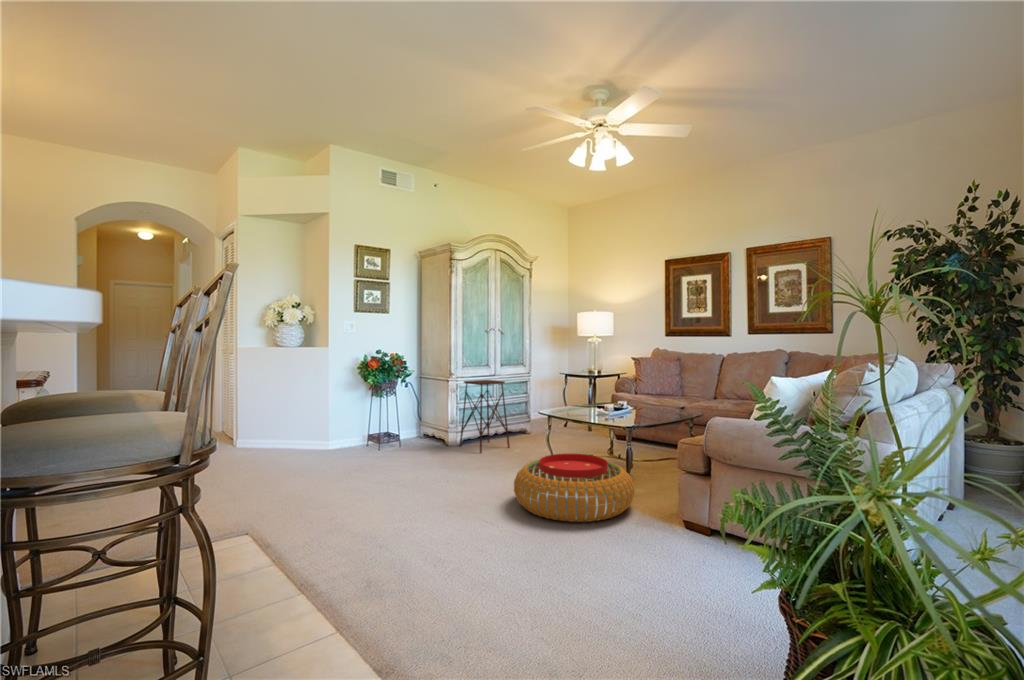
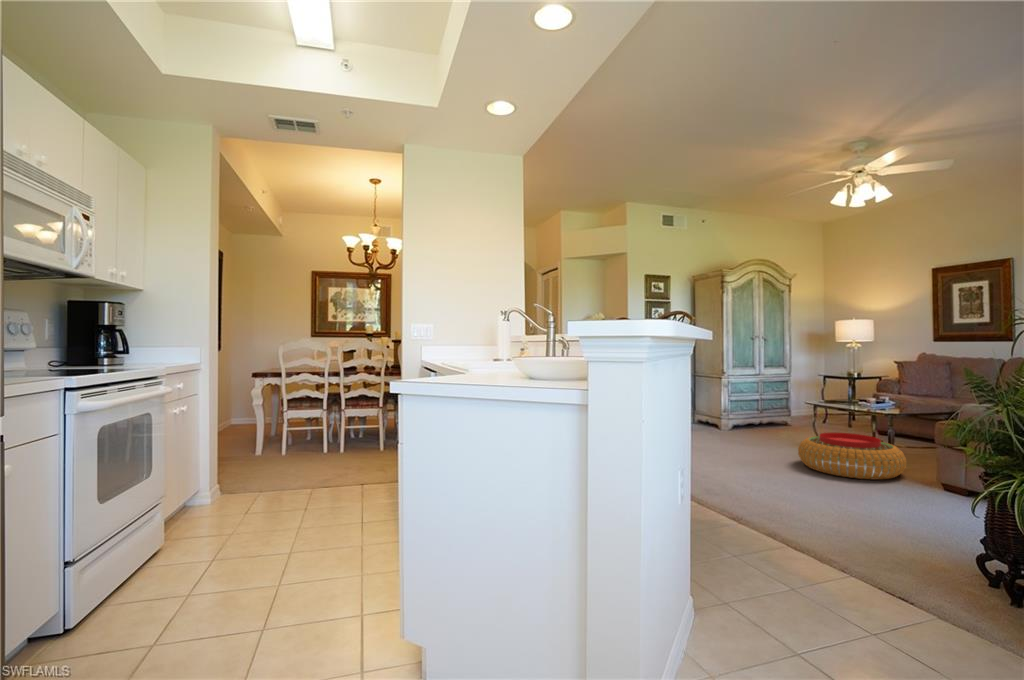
side table: present [460,380,510,453] -> none [731,377,776,434]

